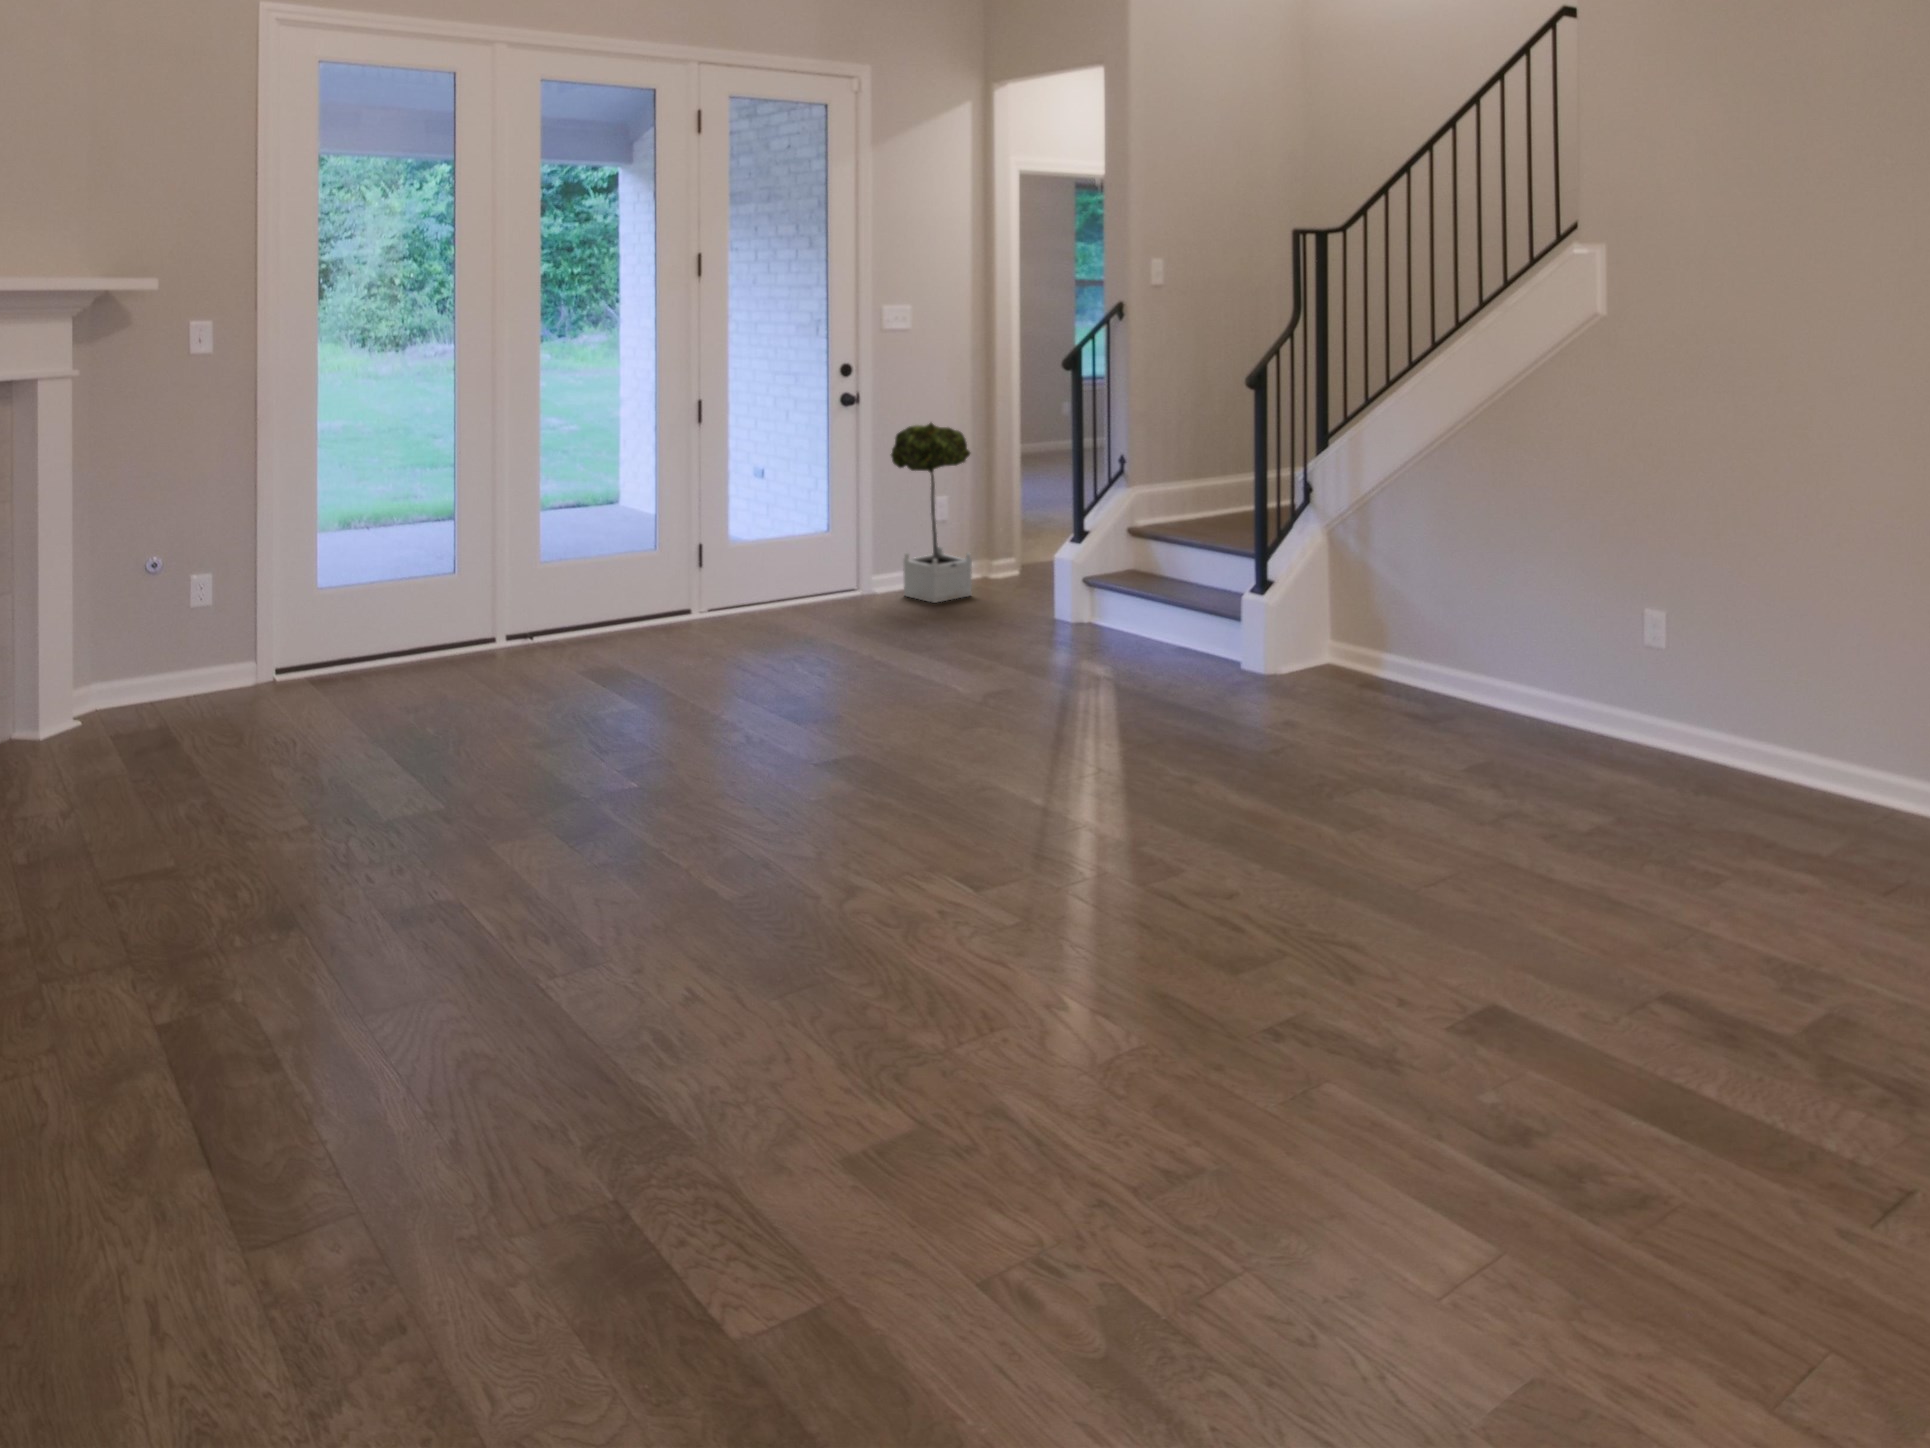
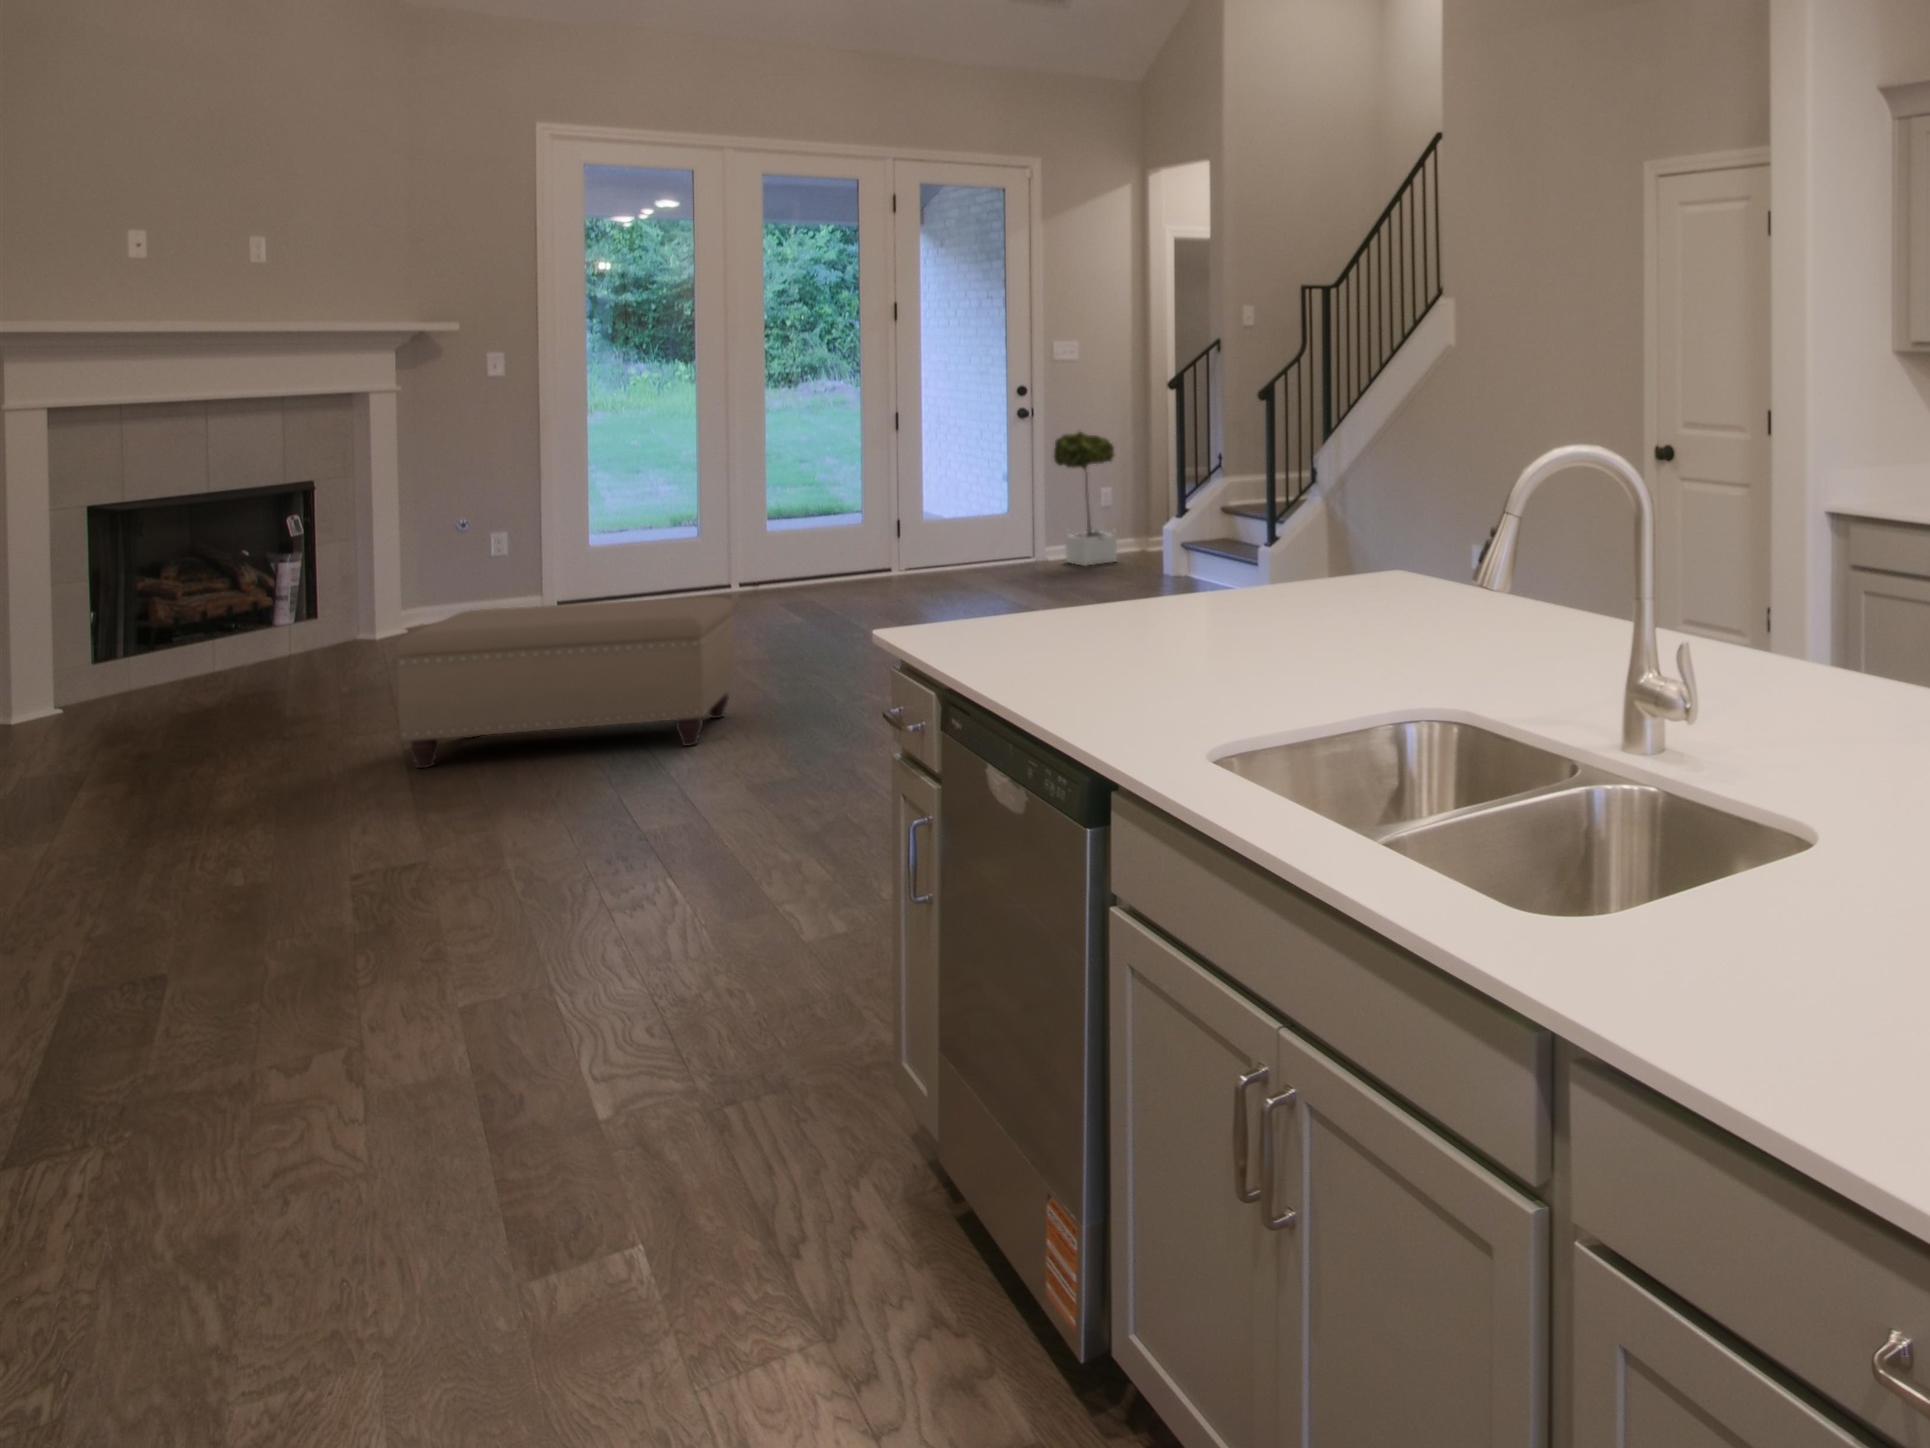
ottoman: none [161,755,687,1126] -> present [396,597,734,768]

